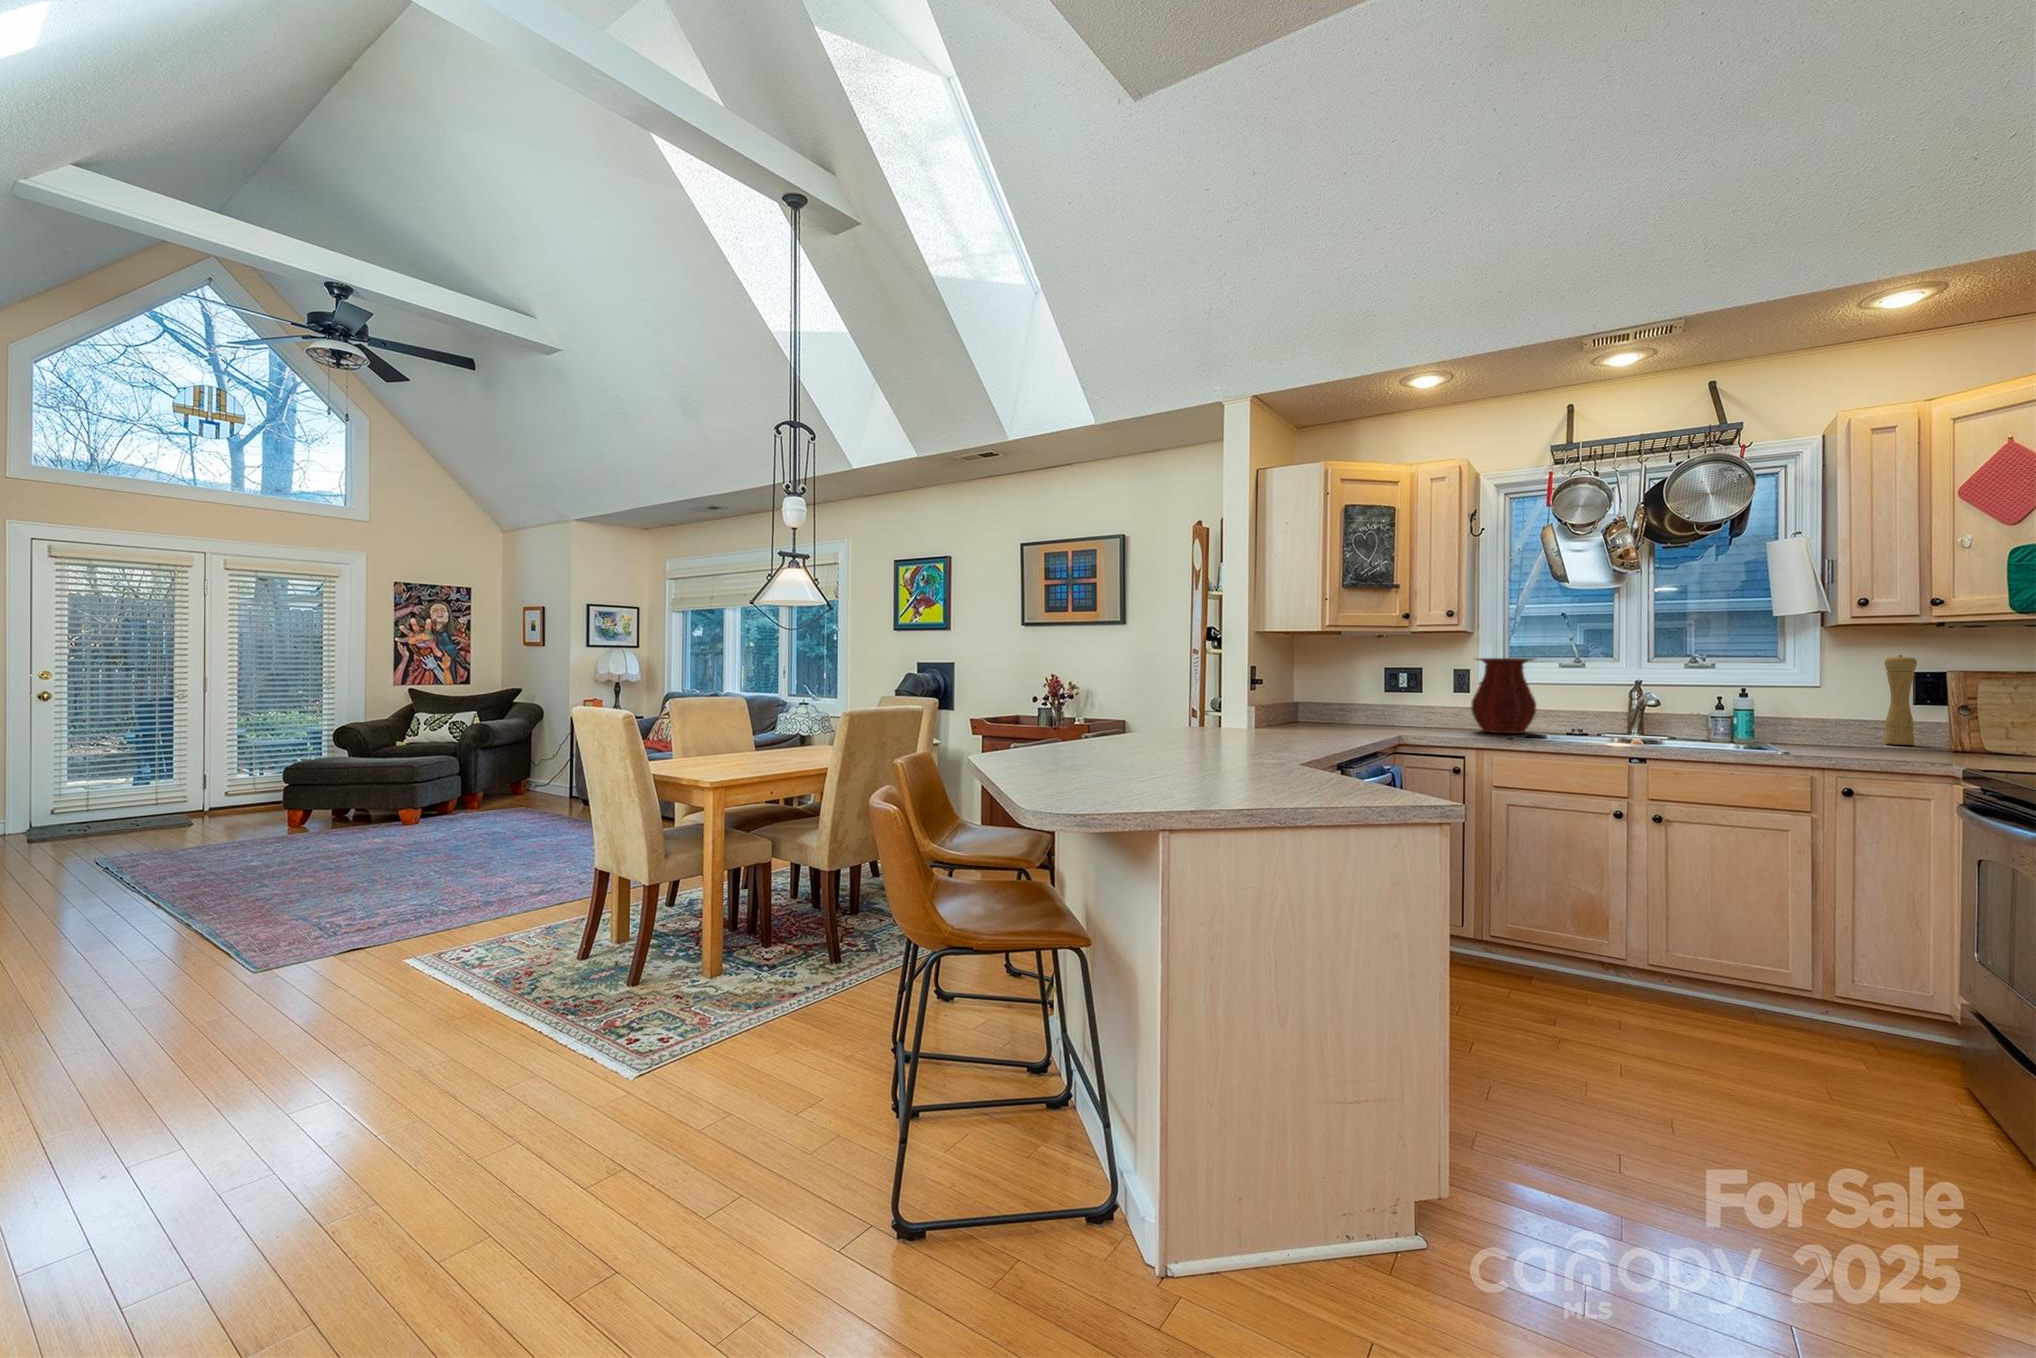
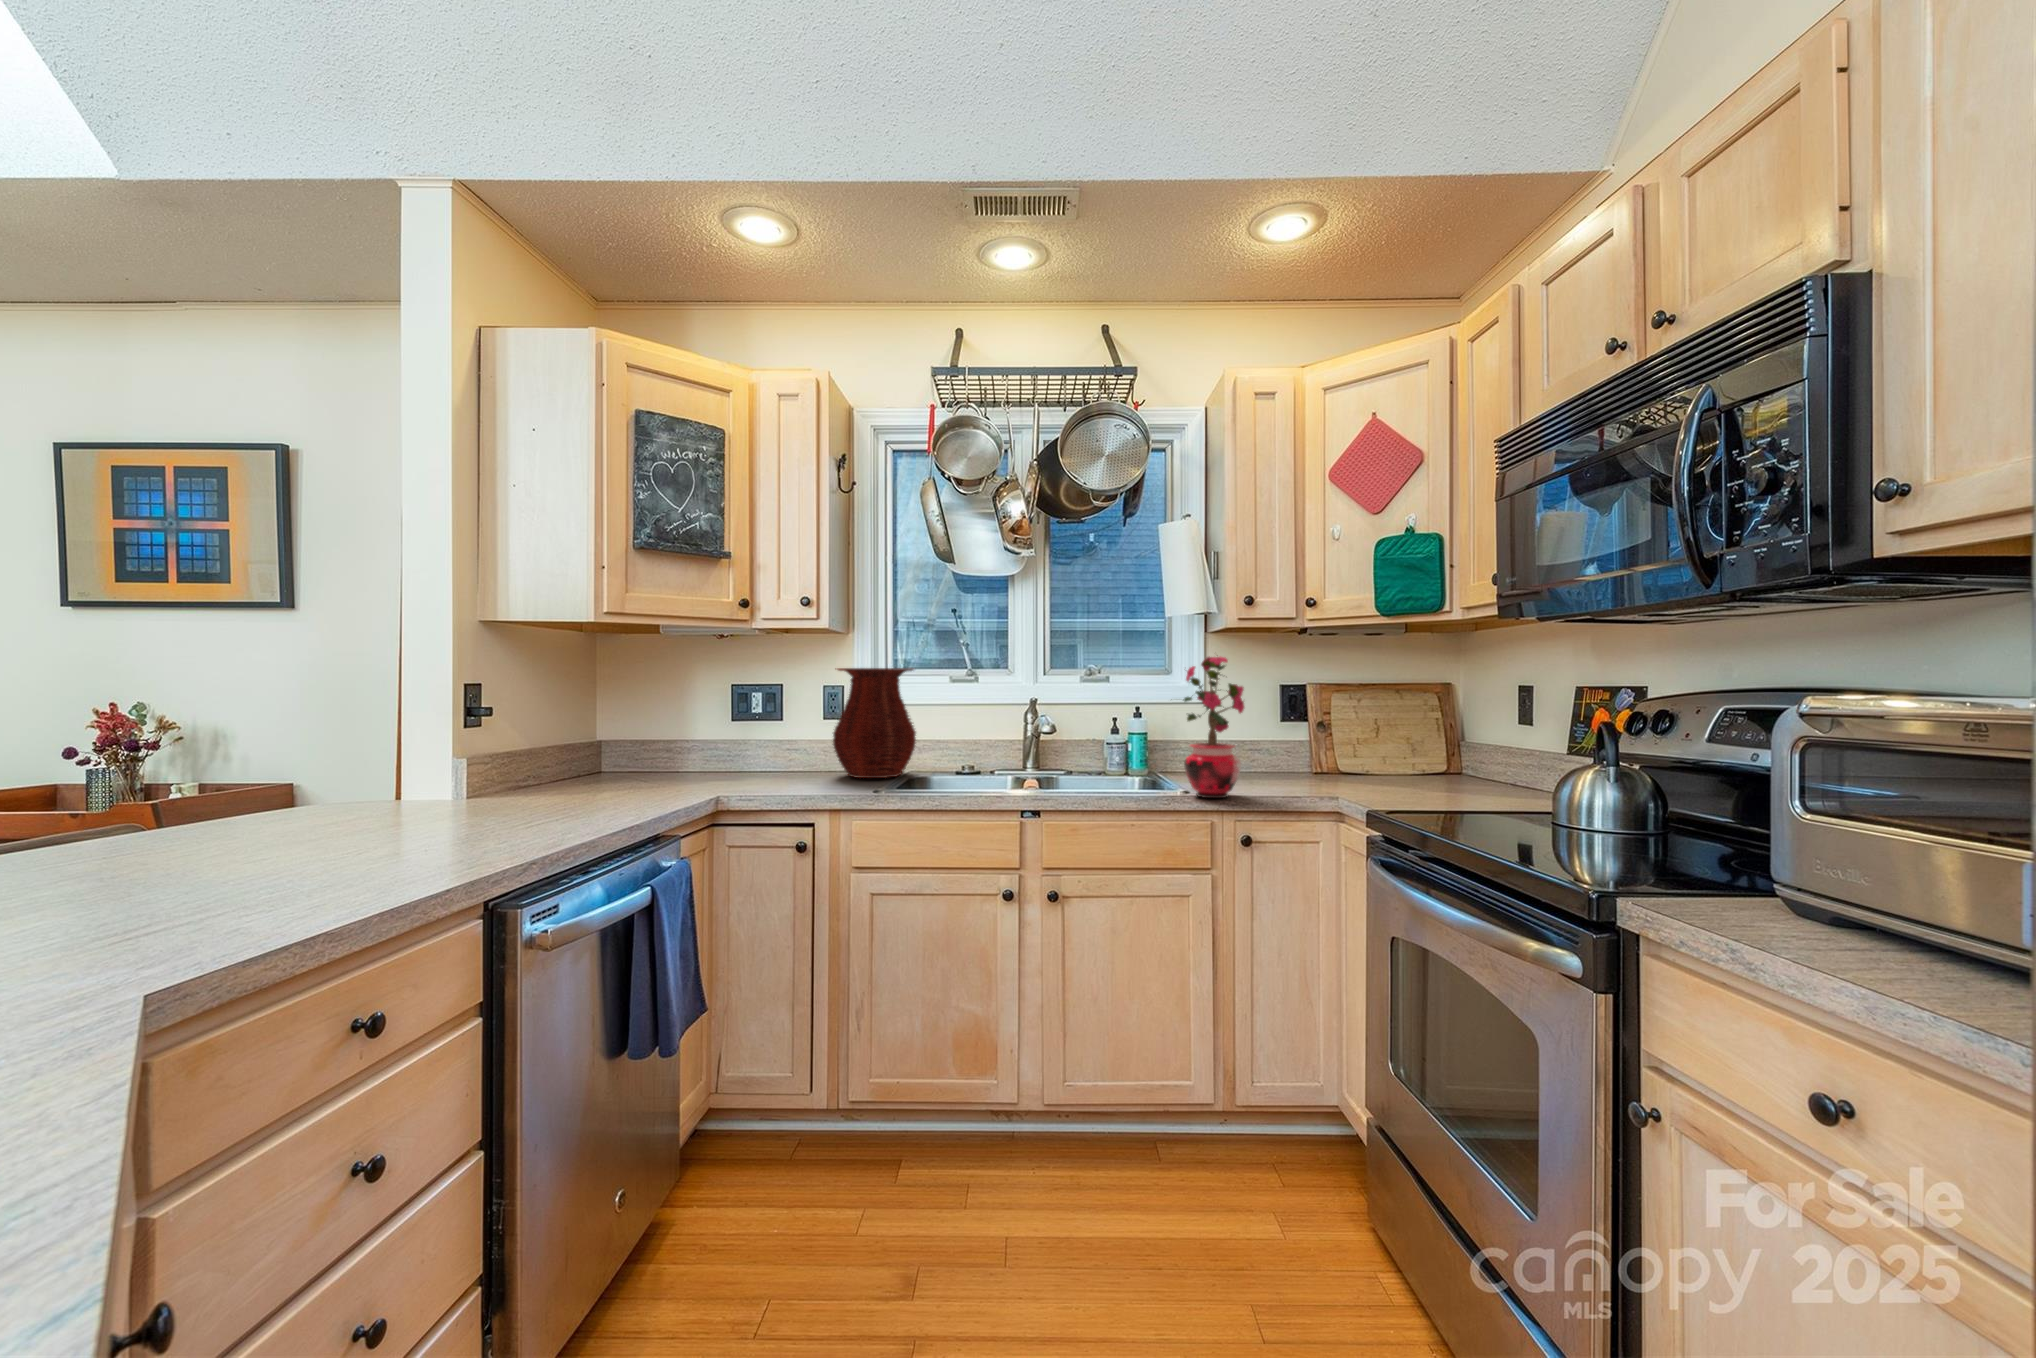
potted plant: none [1769,645,1849,758] -> present [1183,657,1244,798]
pepper mill: present [1884,655,1917,745] -> none [1262,665,1289,769]

